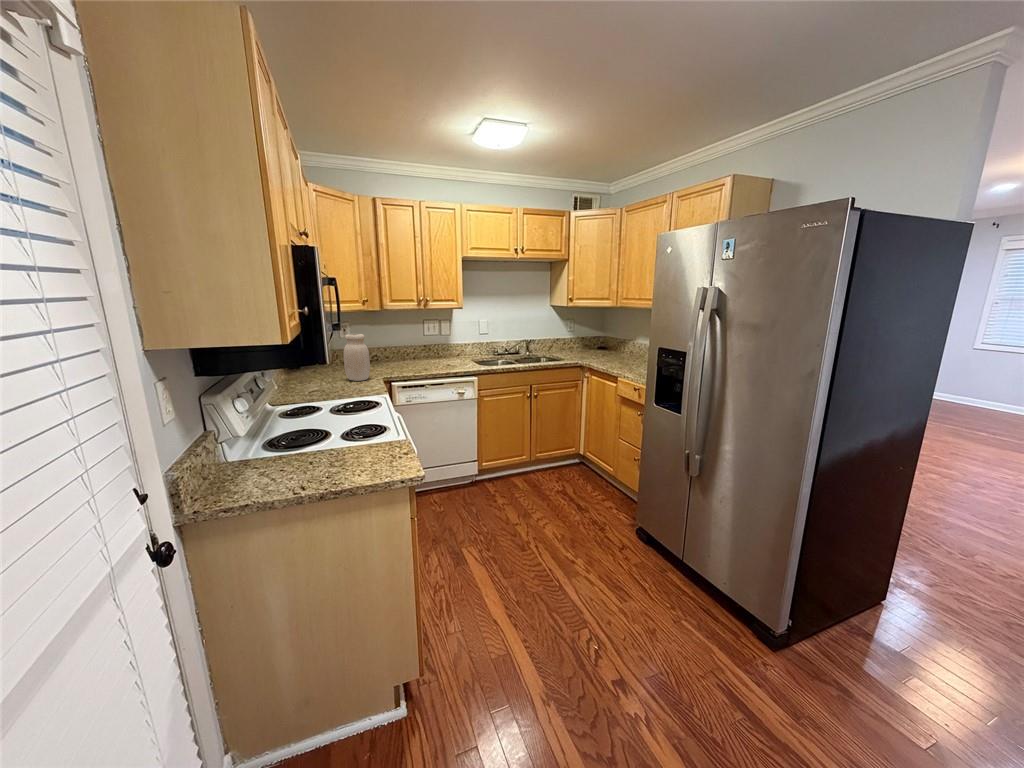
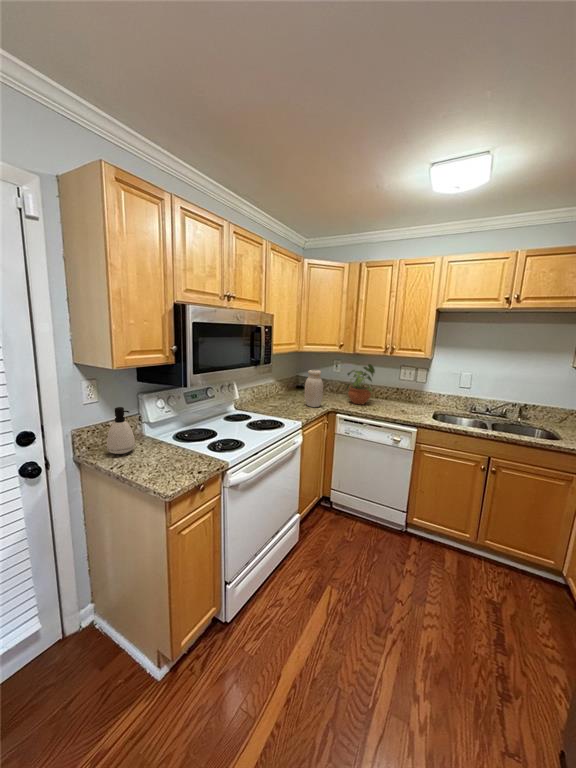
potted plant: none [374,320,412,369] -> present [346,364,375,405]
soap dispenser: none [233,411,279,484] -> present [107,407,135,454]

